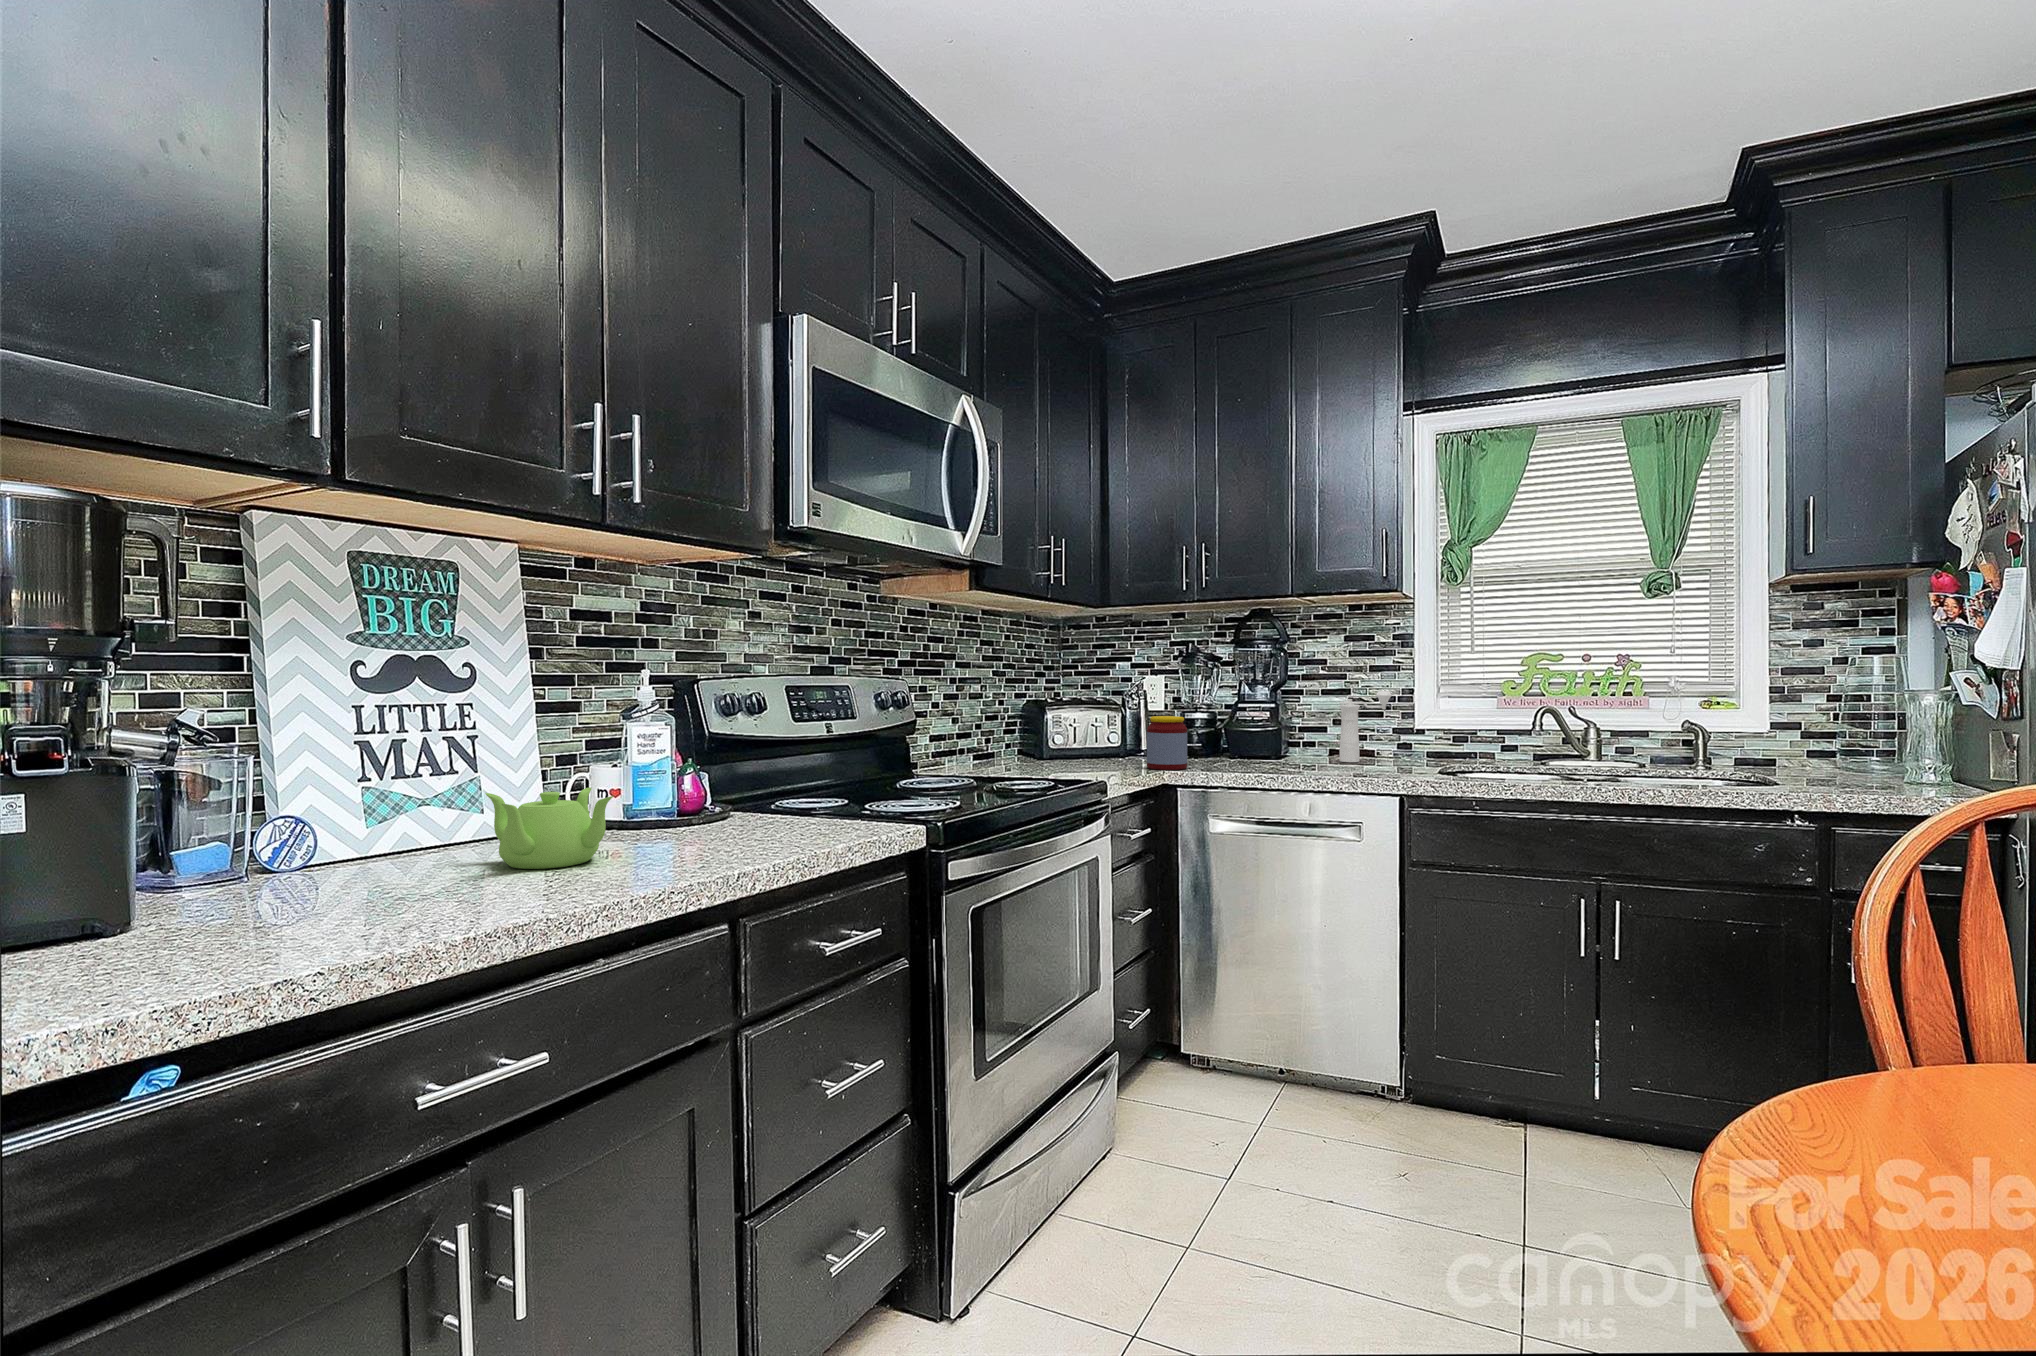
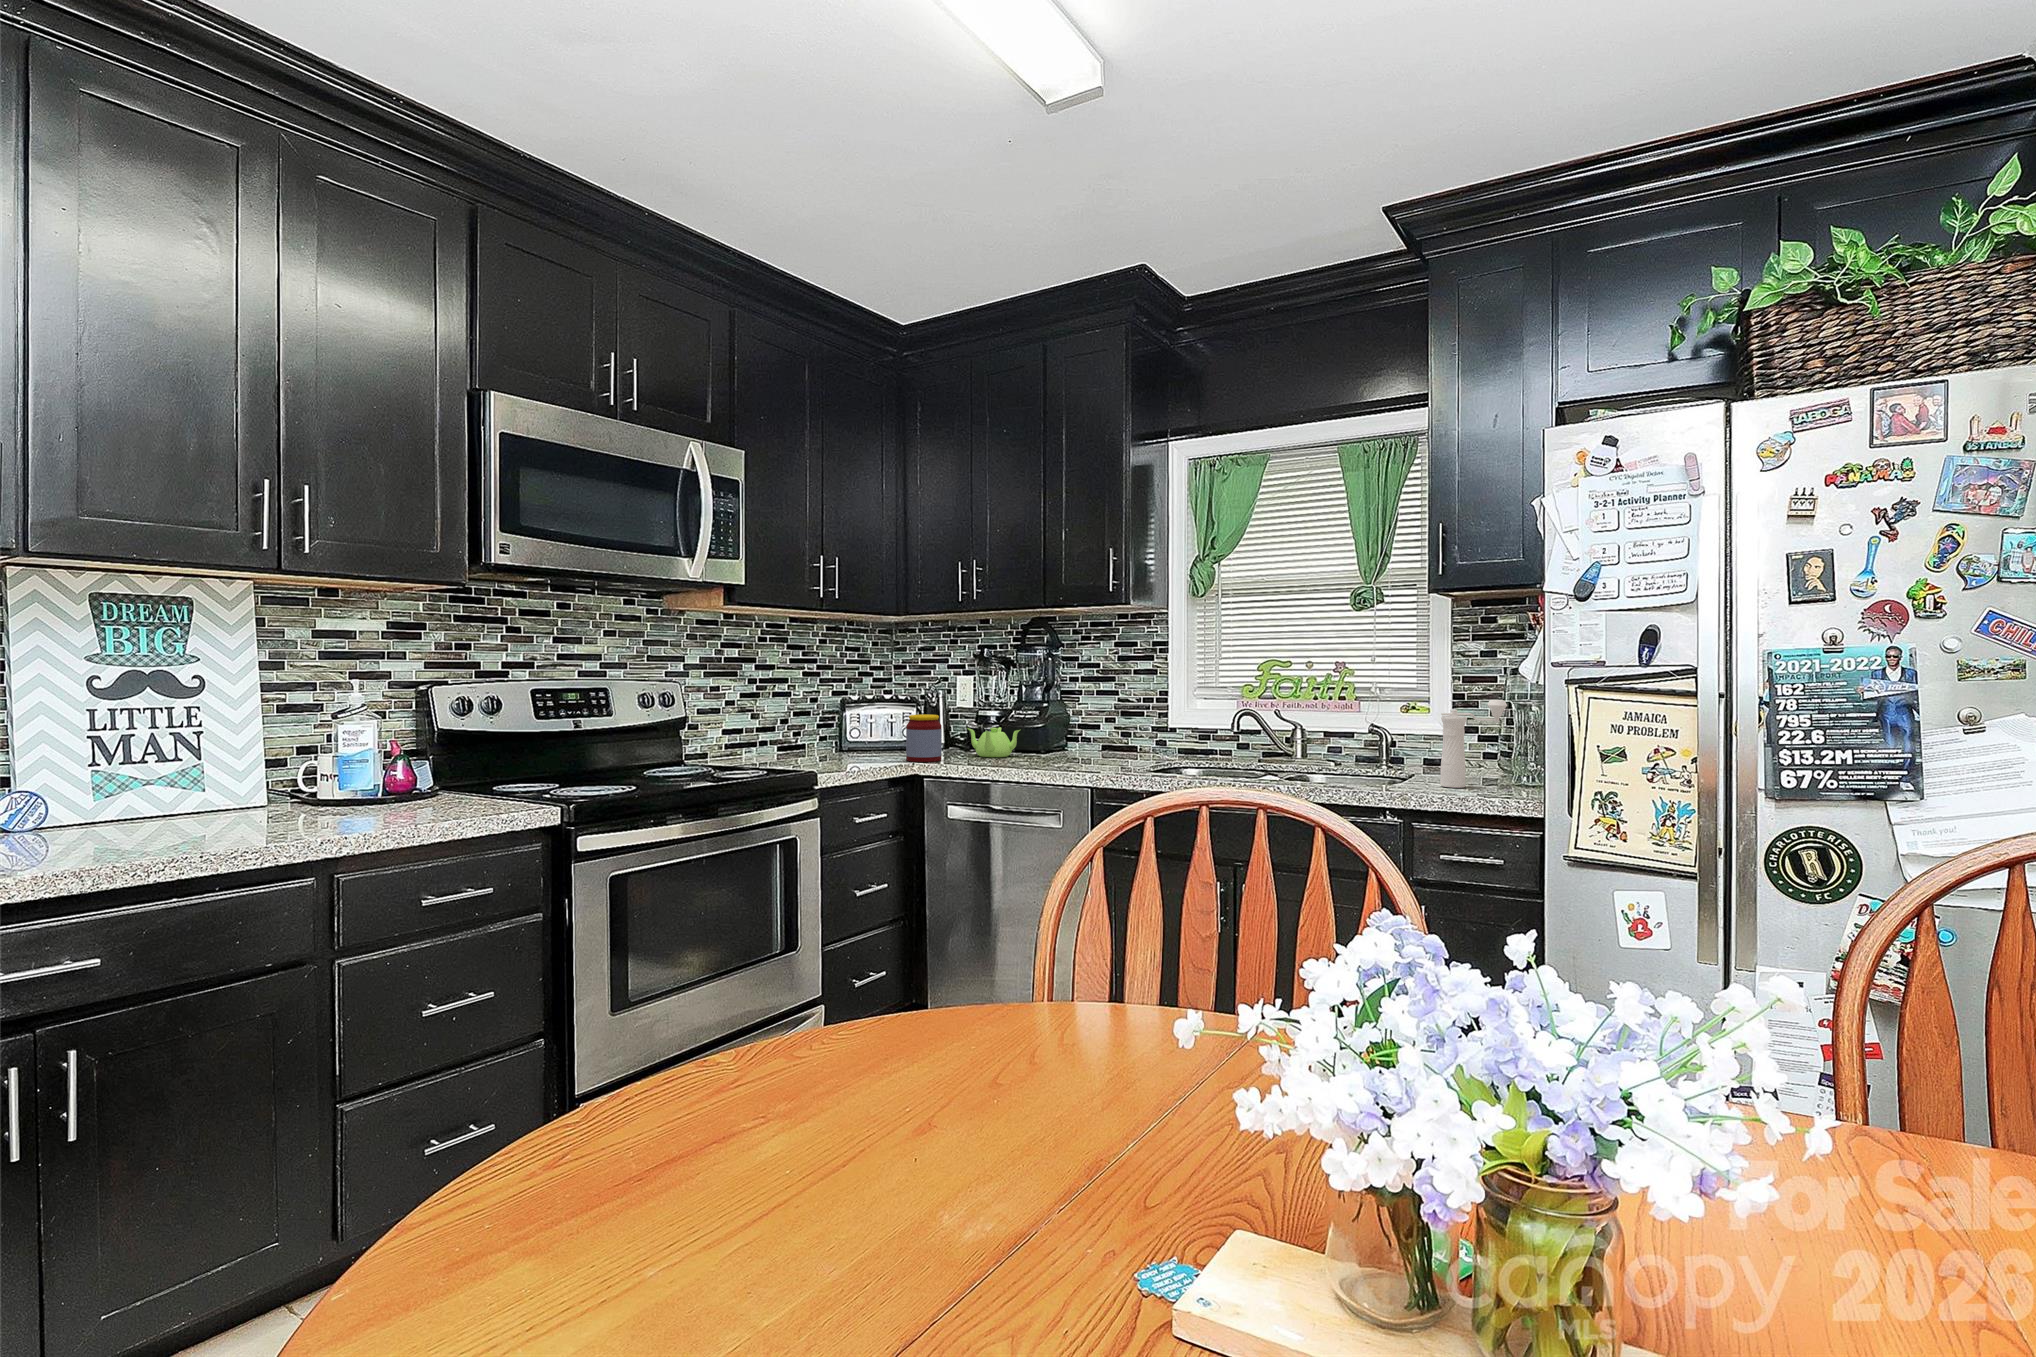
pepper mill: present [1340,691,1392,762] -> present [1440,700,1507,788]
teapot: present [485,788,613,869] -> present [967,727,1020,757]

